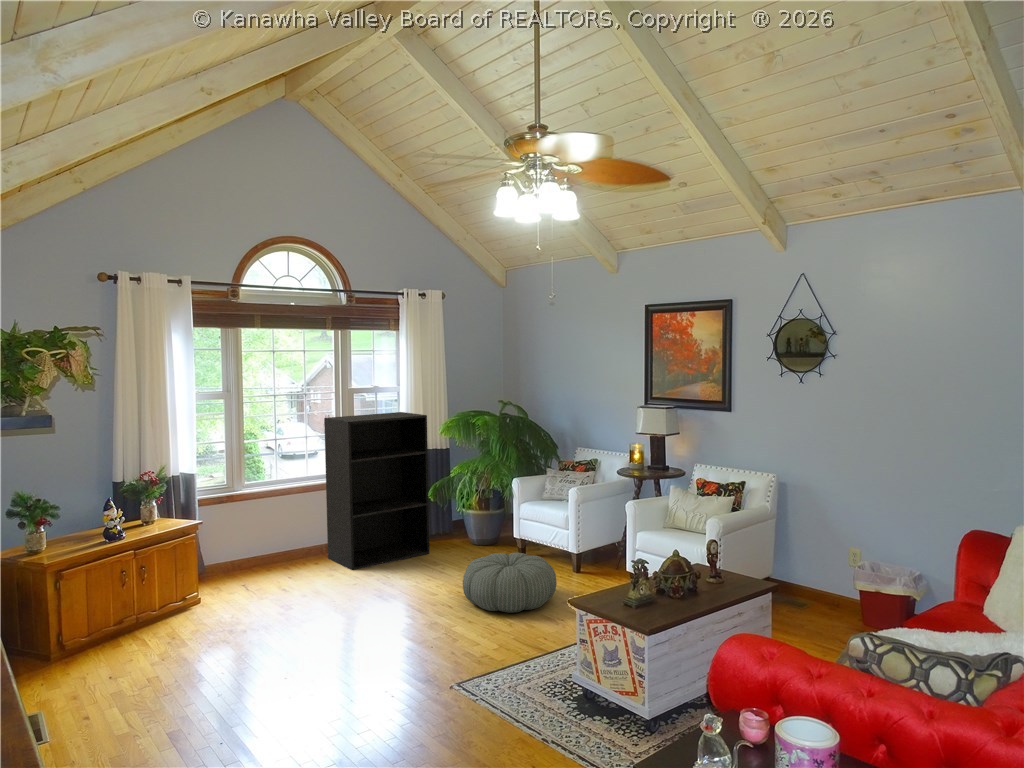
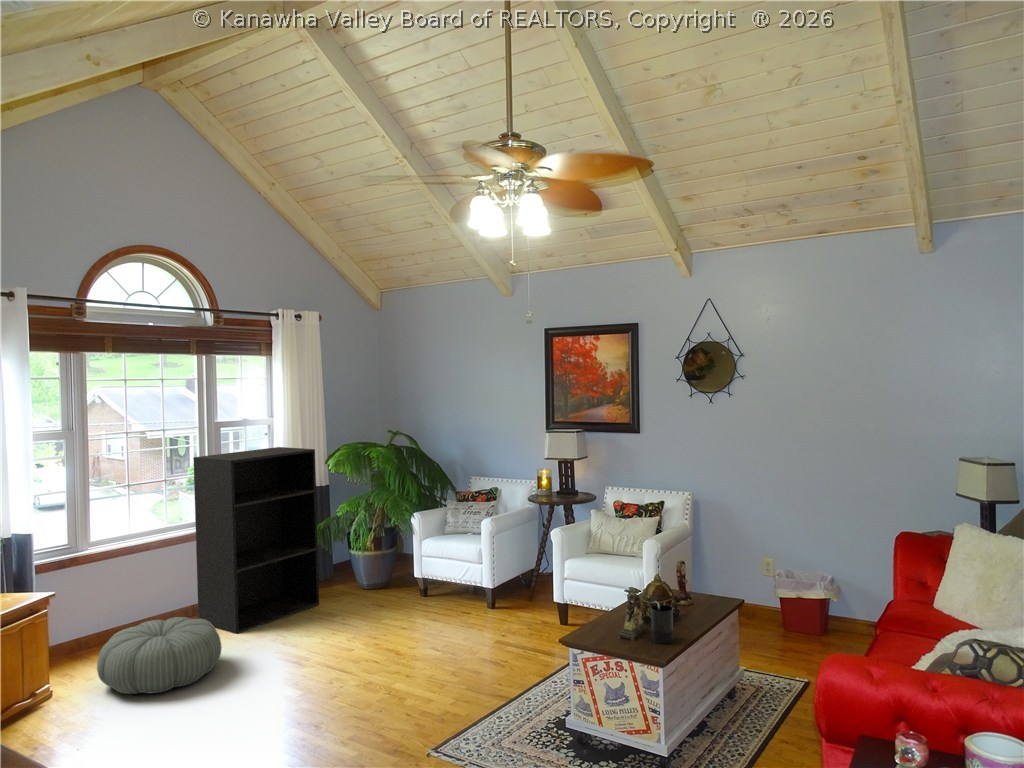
pouf: present [463,552,557,613] -> present [97,617,221,694]
candle: none [653,574,673,615] -> present [651,603,673,644]

